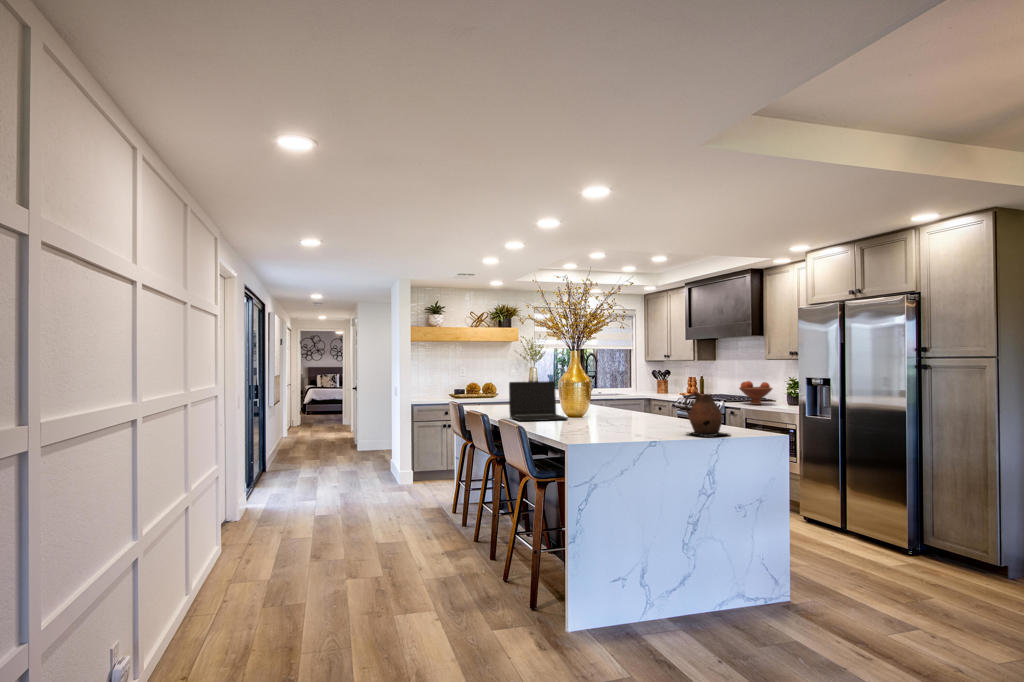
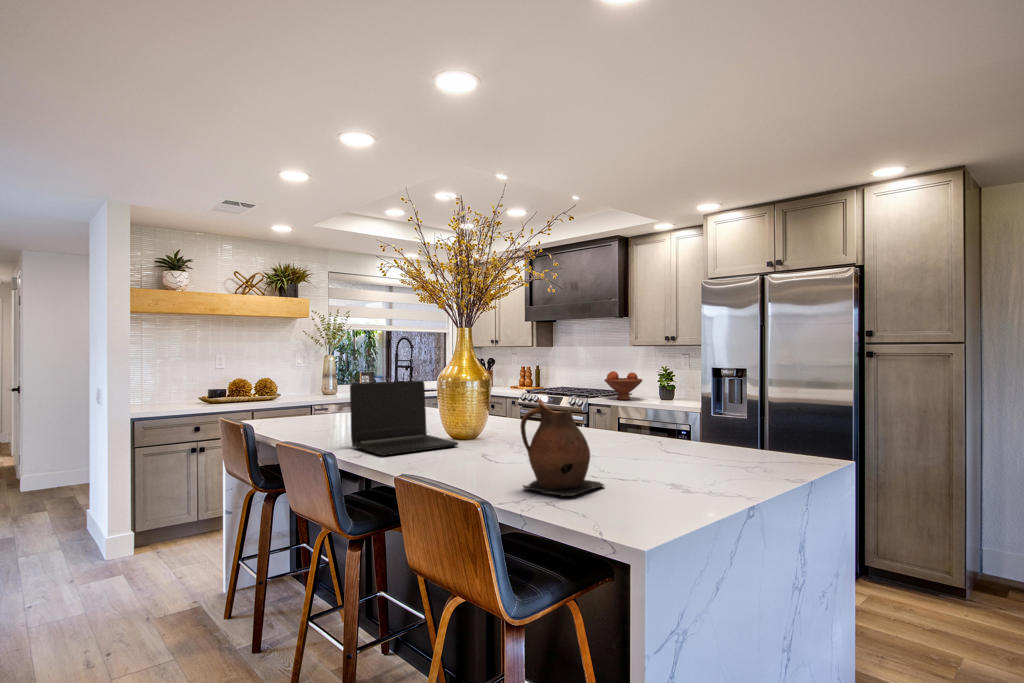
ceramic pitcher: present [684,389,729,436] -> present [520,400,604,497]

